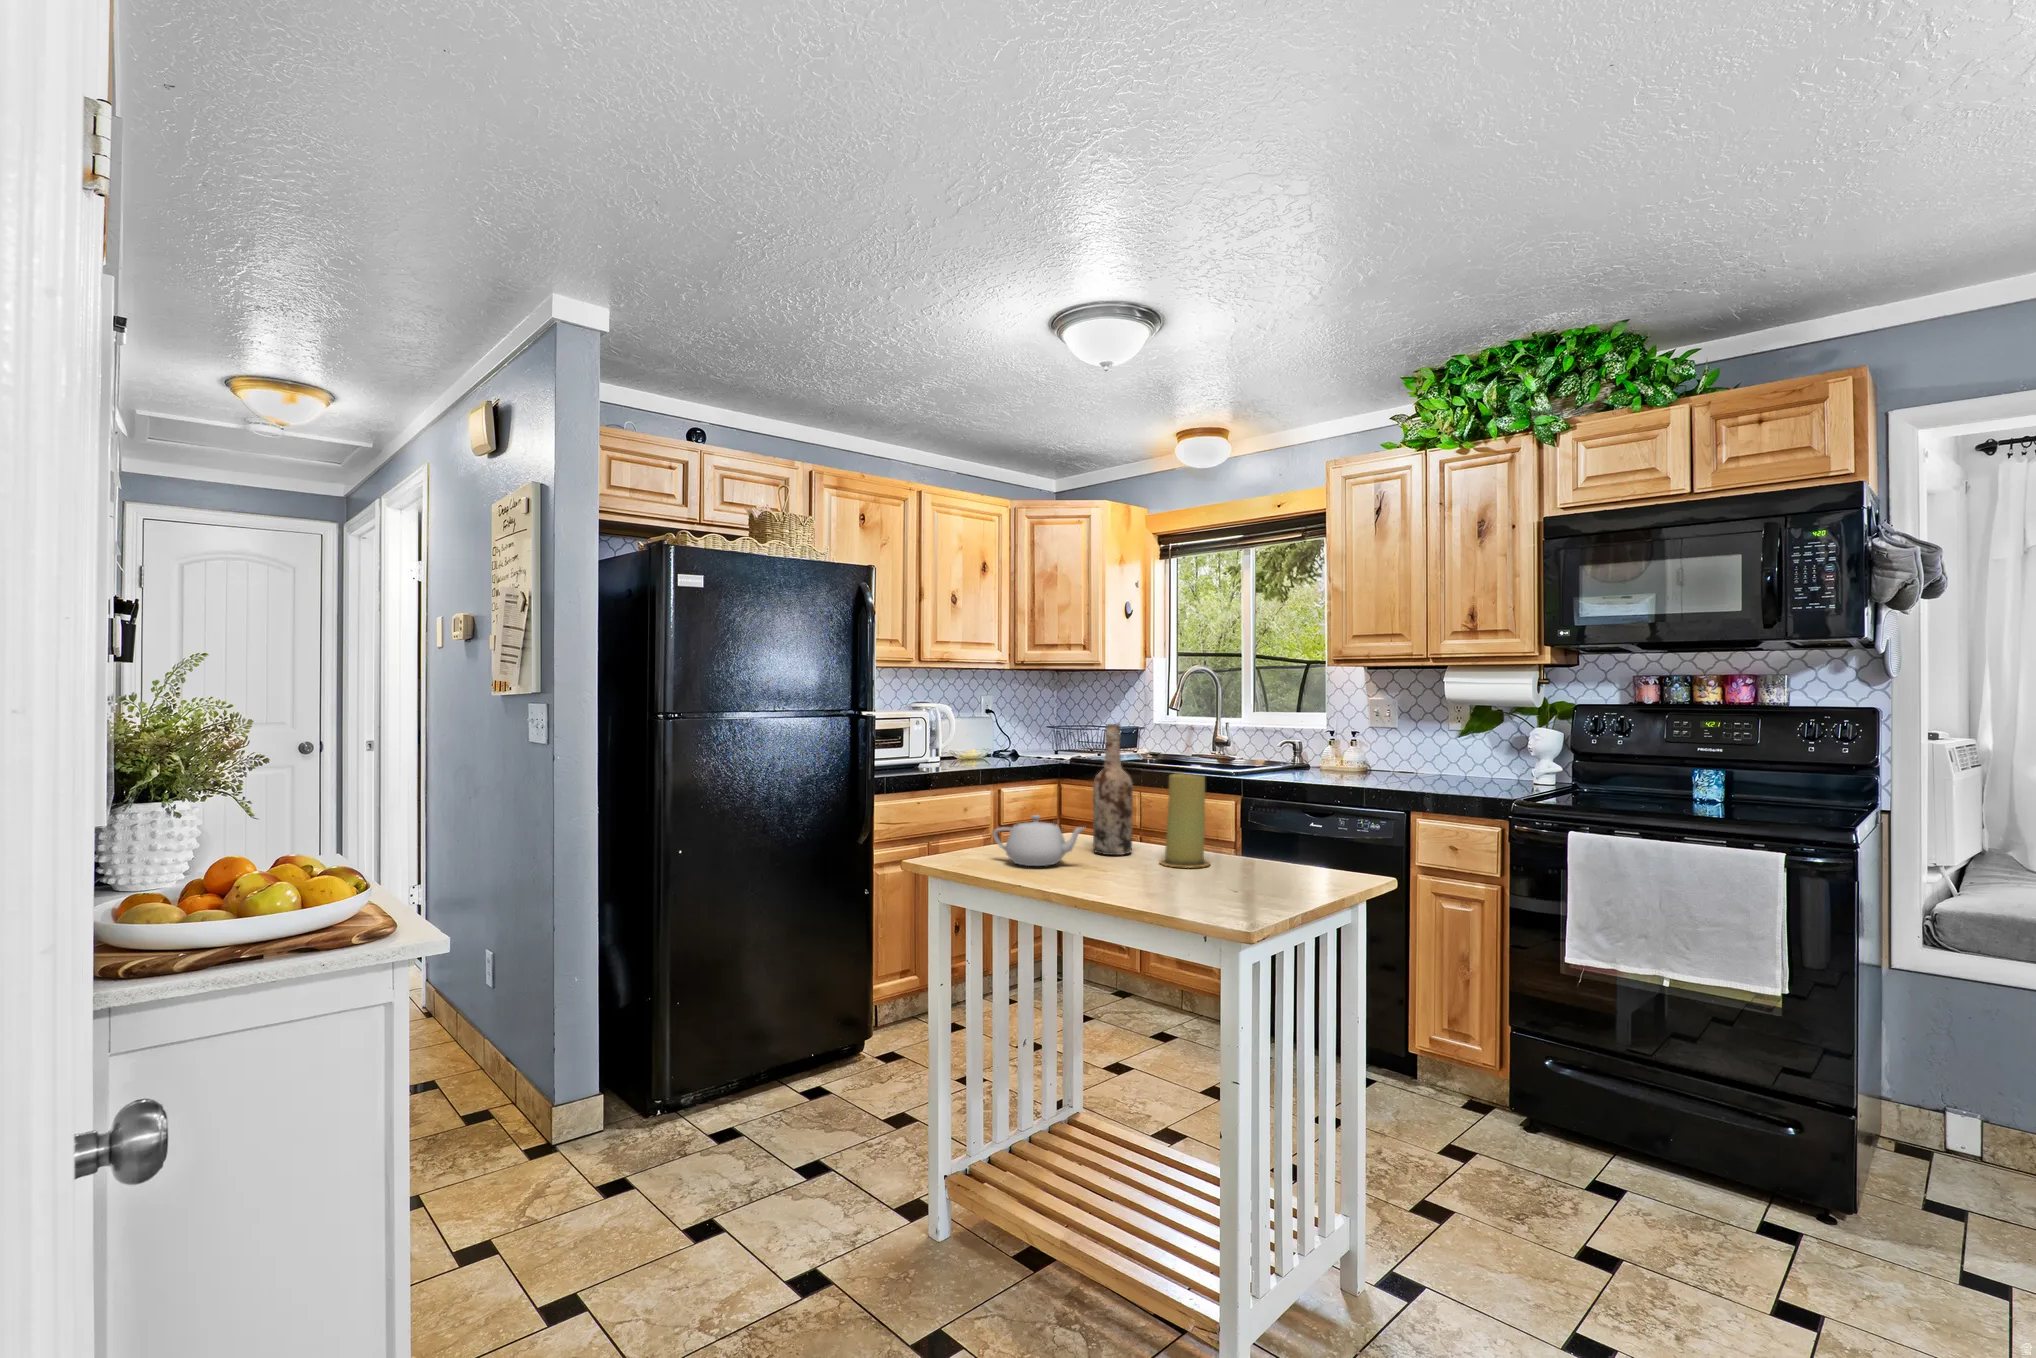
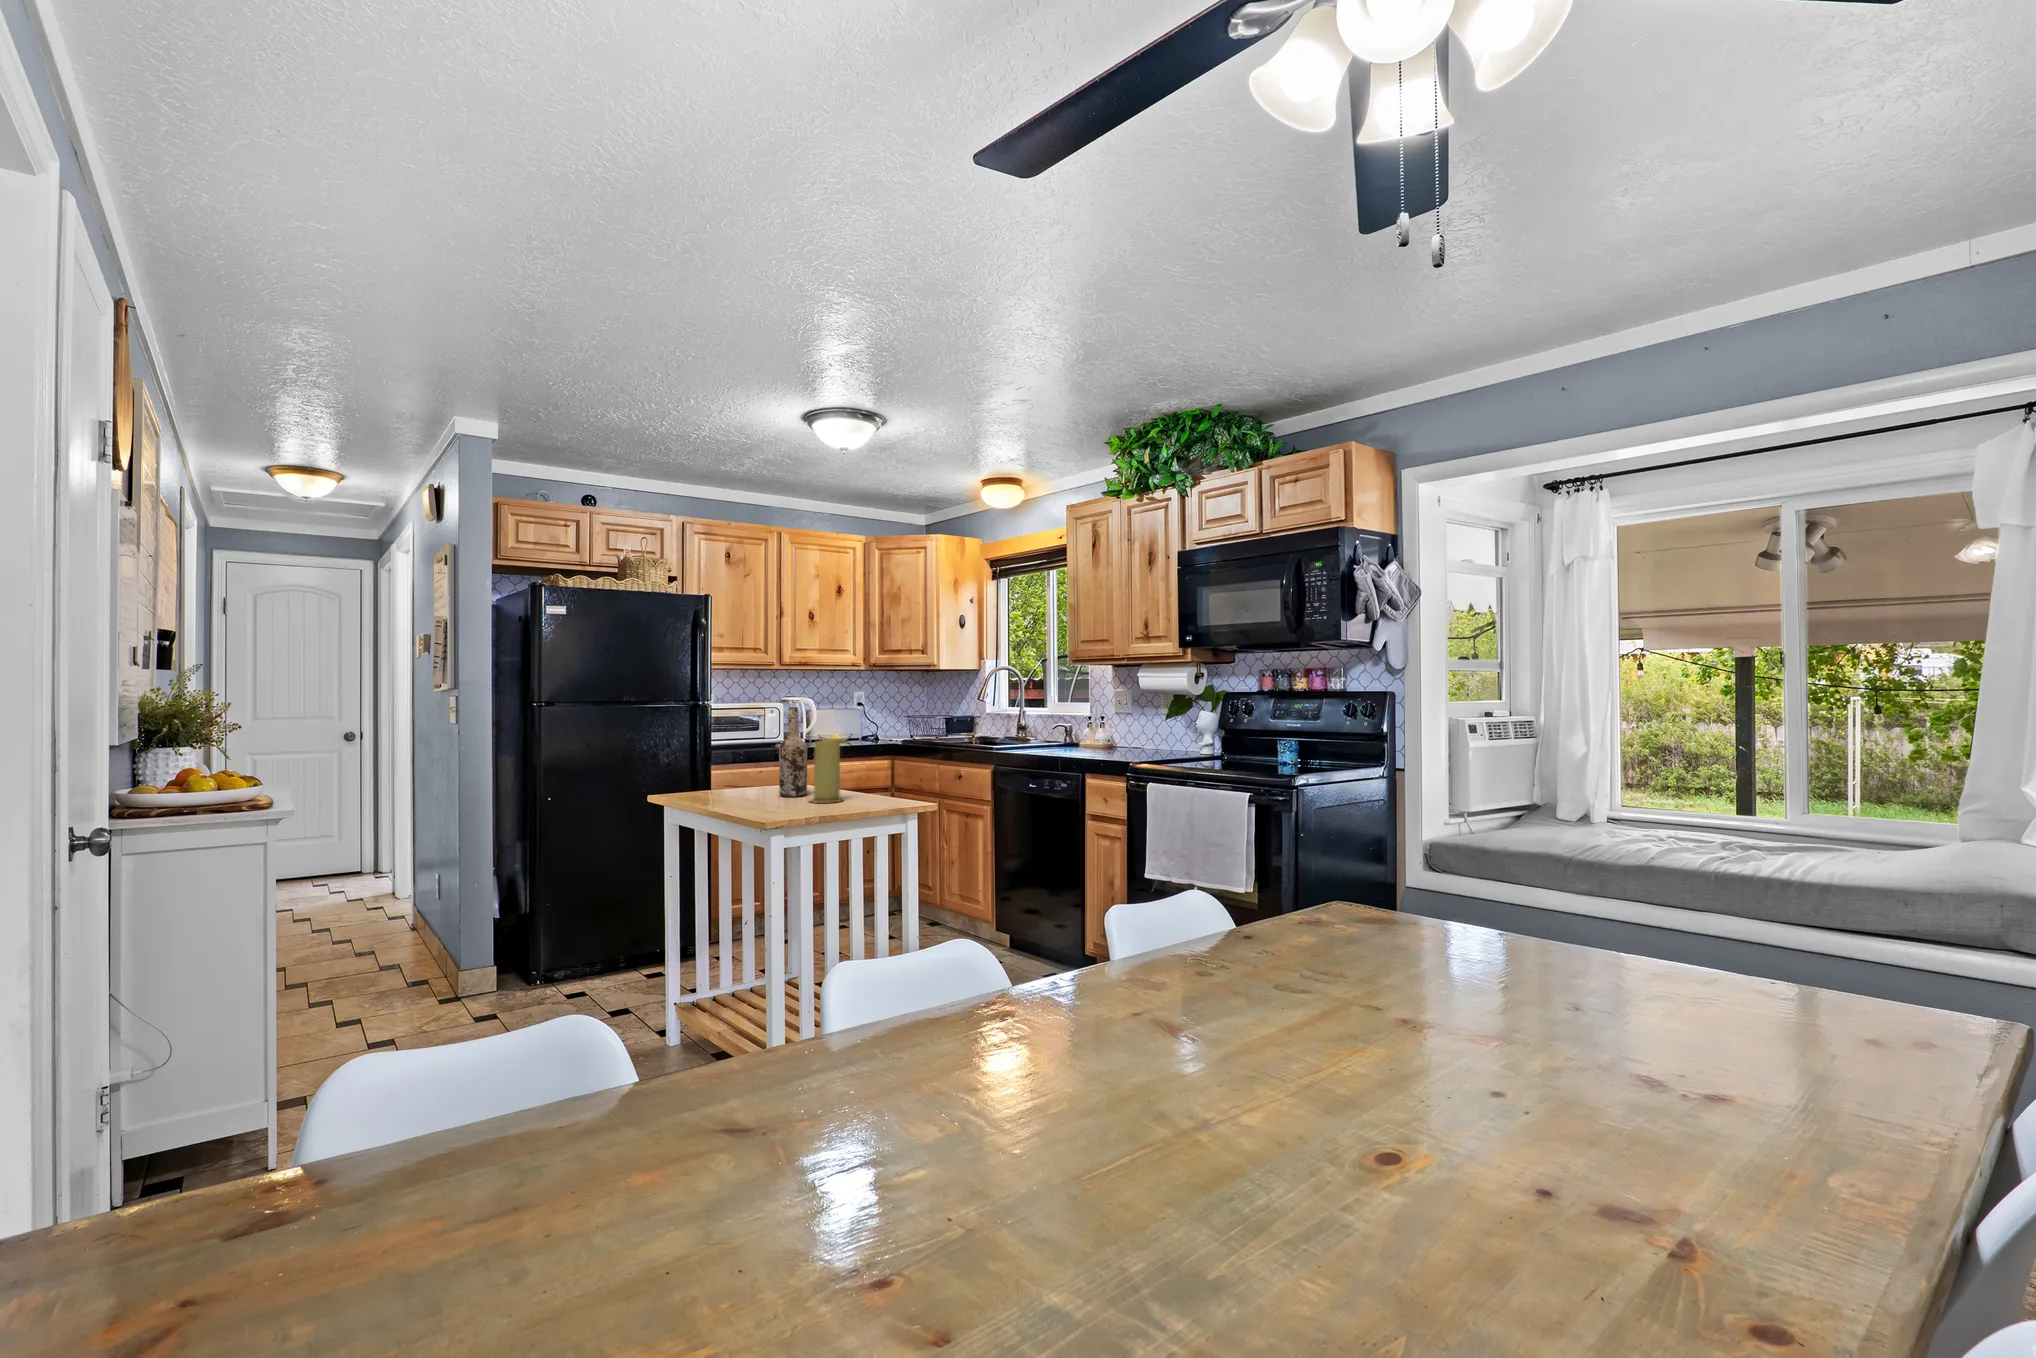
teapot: present [993,815,1084,866] -> none [700,768,753,802]

